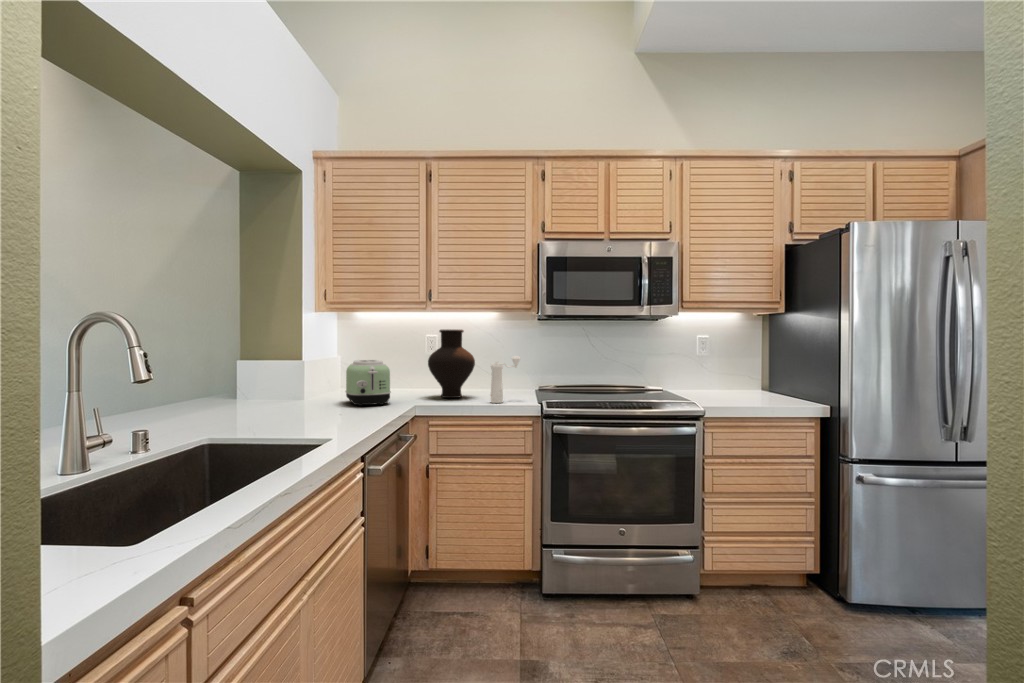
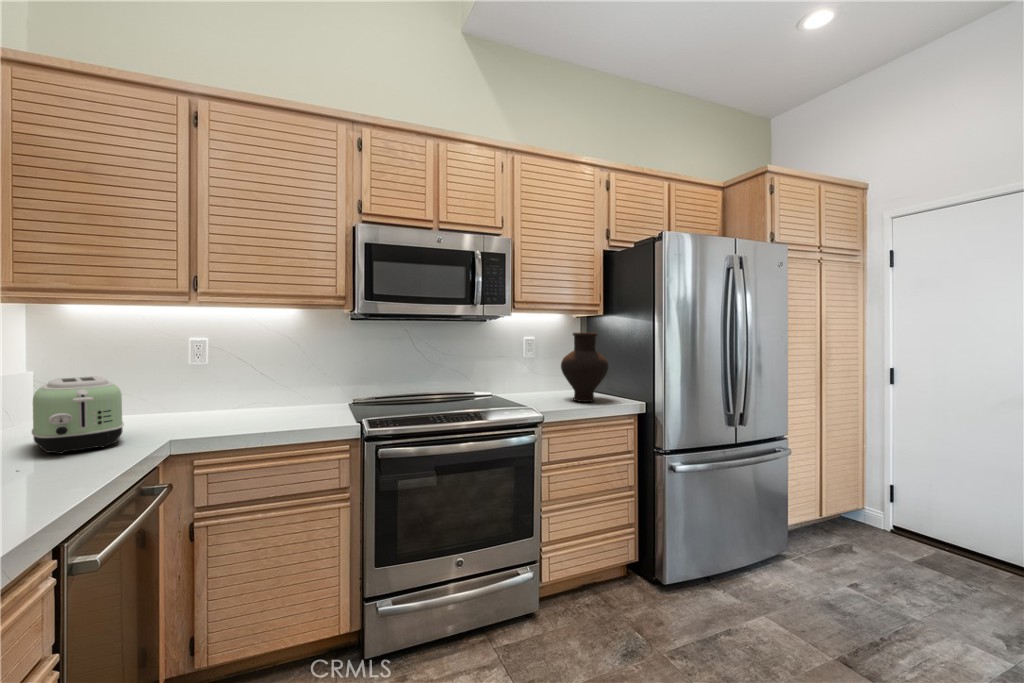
vase: present [428,329,475,398] -> present [561,333,608,402]
pepper mill: present [491,356,520,403] -> none [291,364,333,427]

